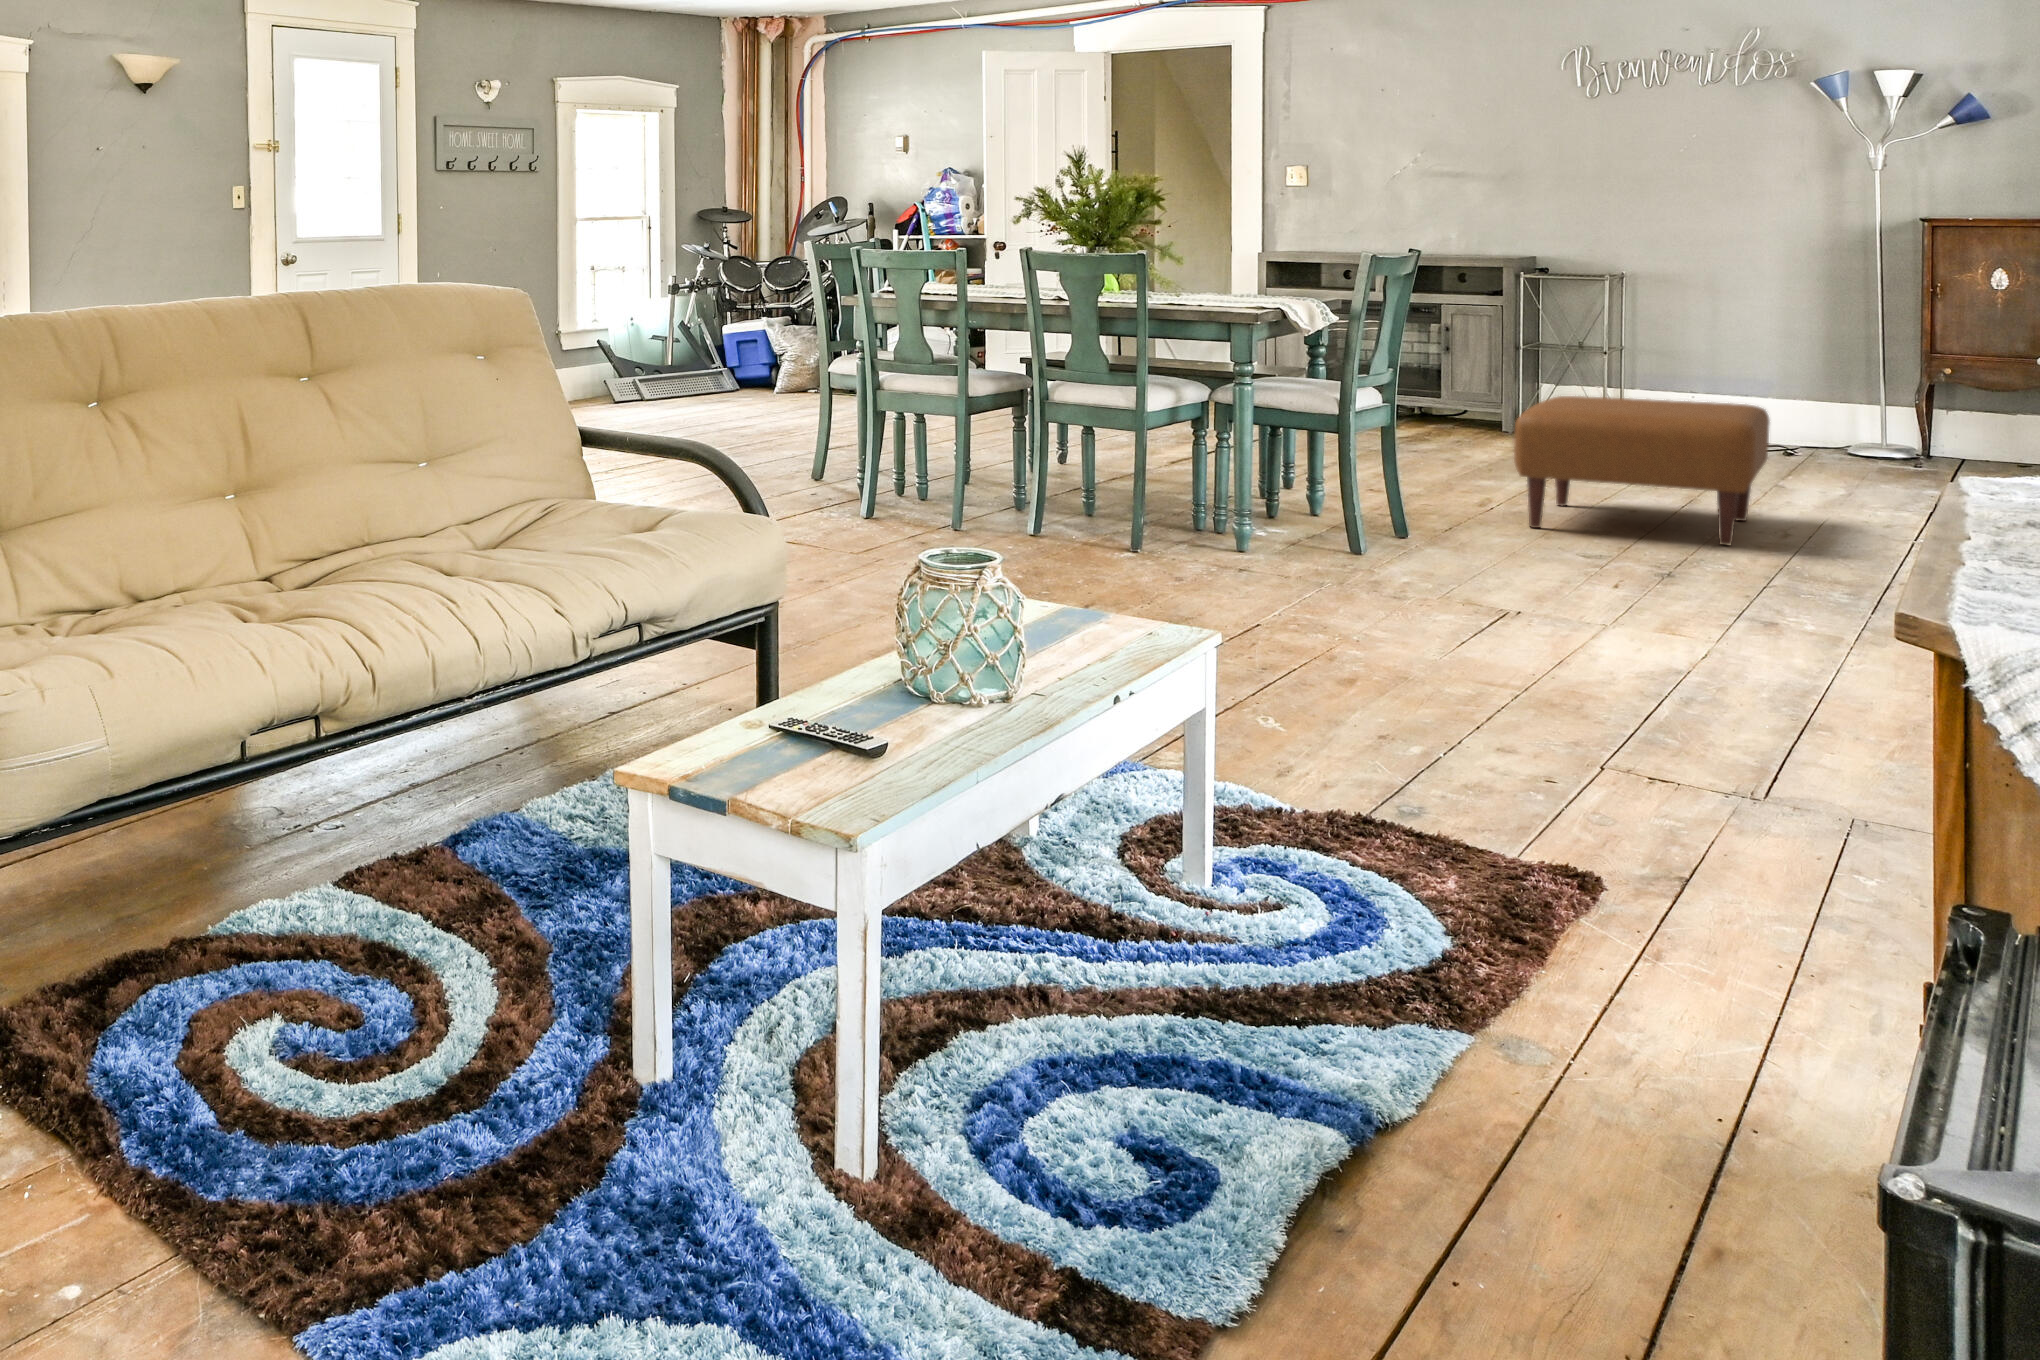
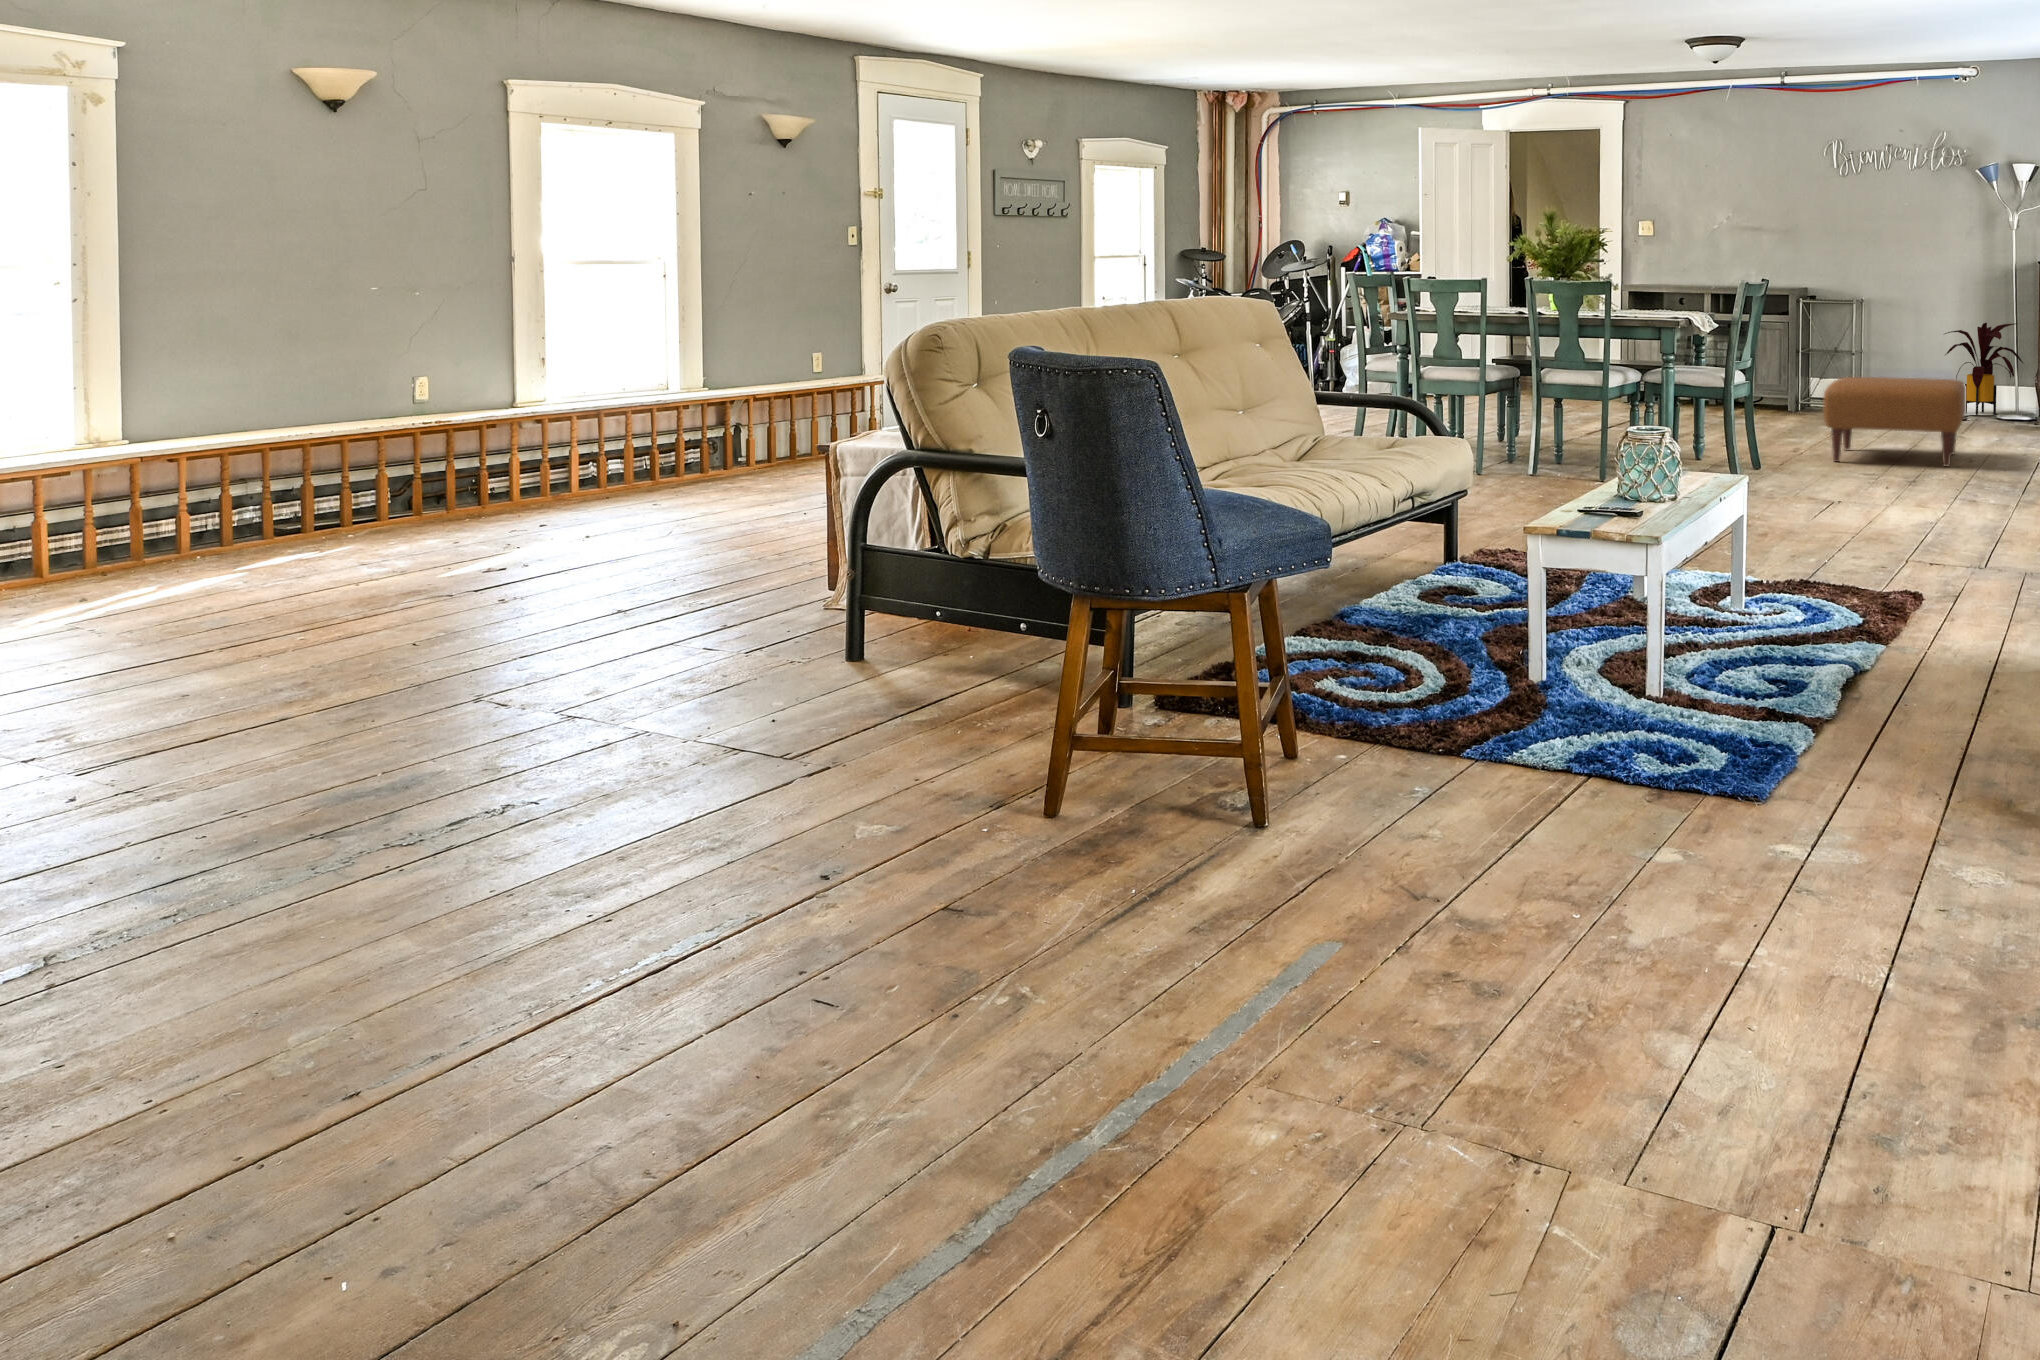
house plant: none [1750,310,1891,447] -> present [1945,323,2023,415]

